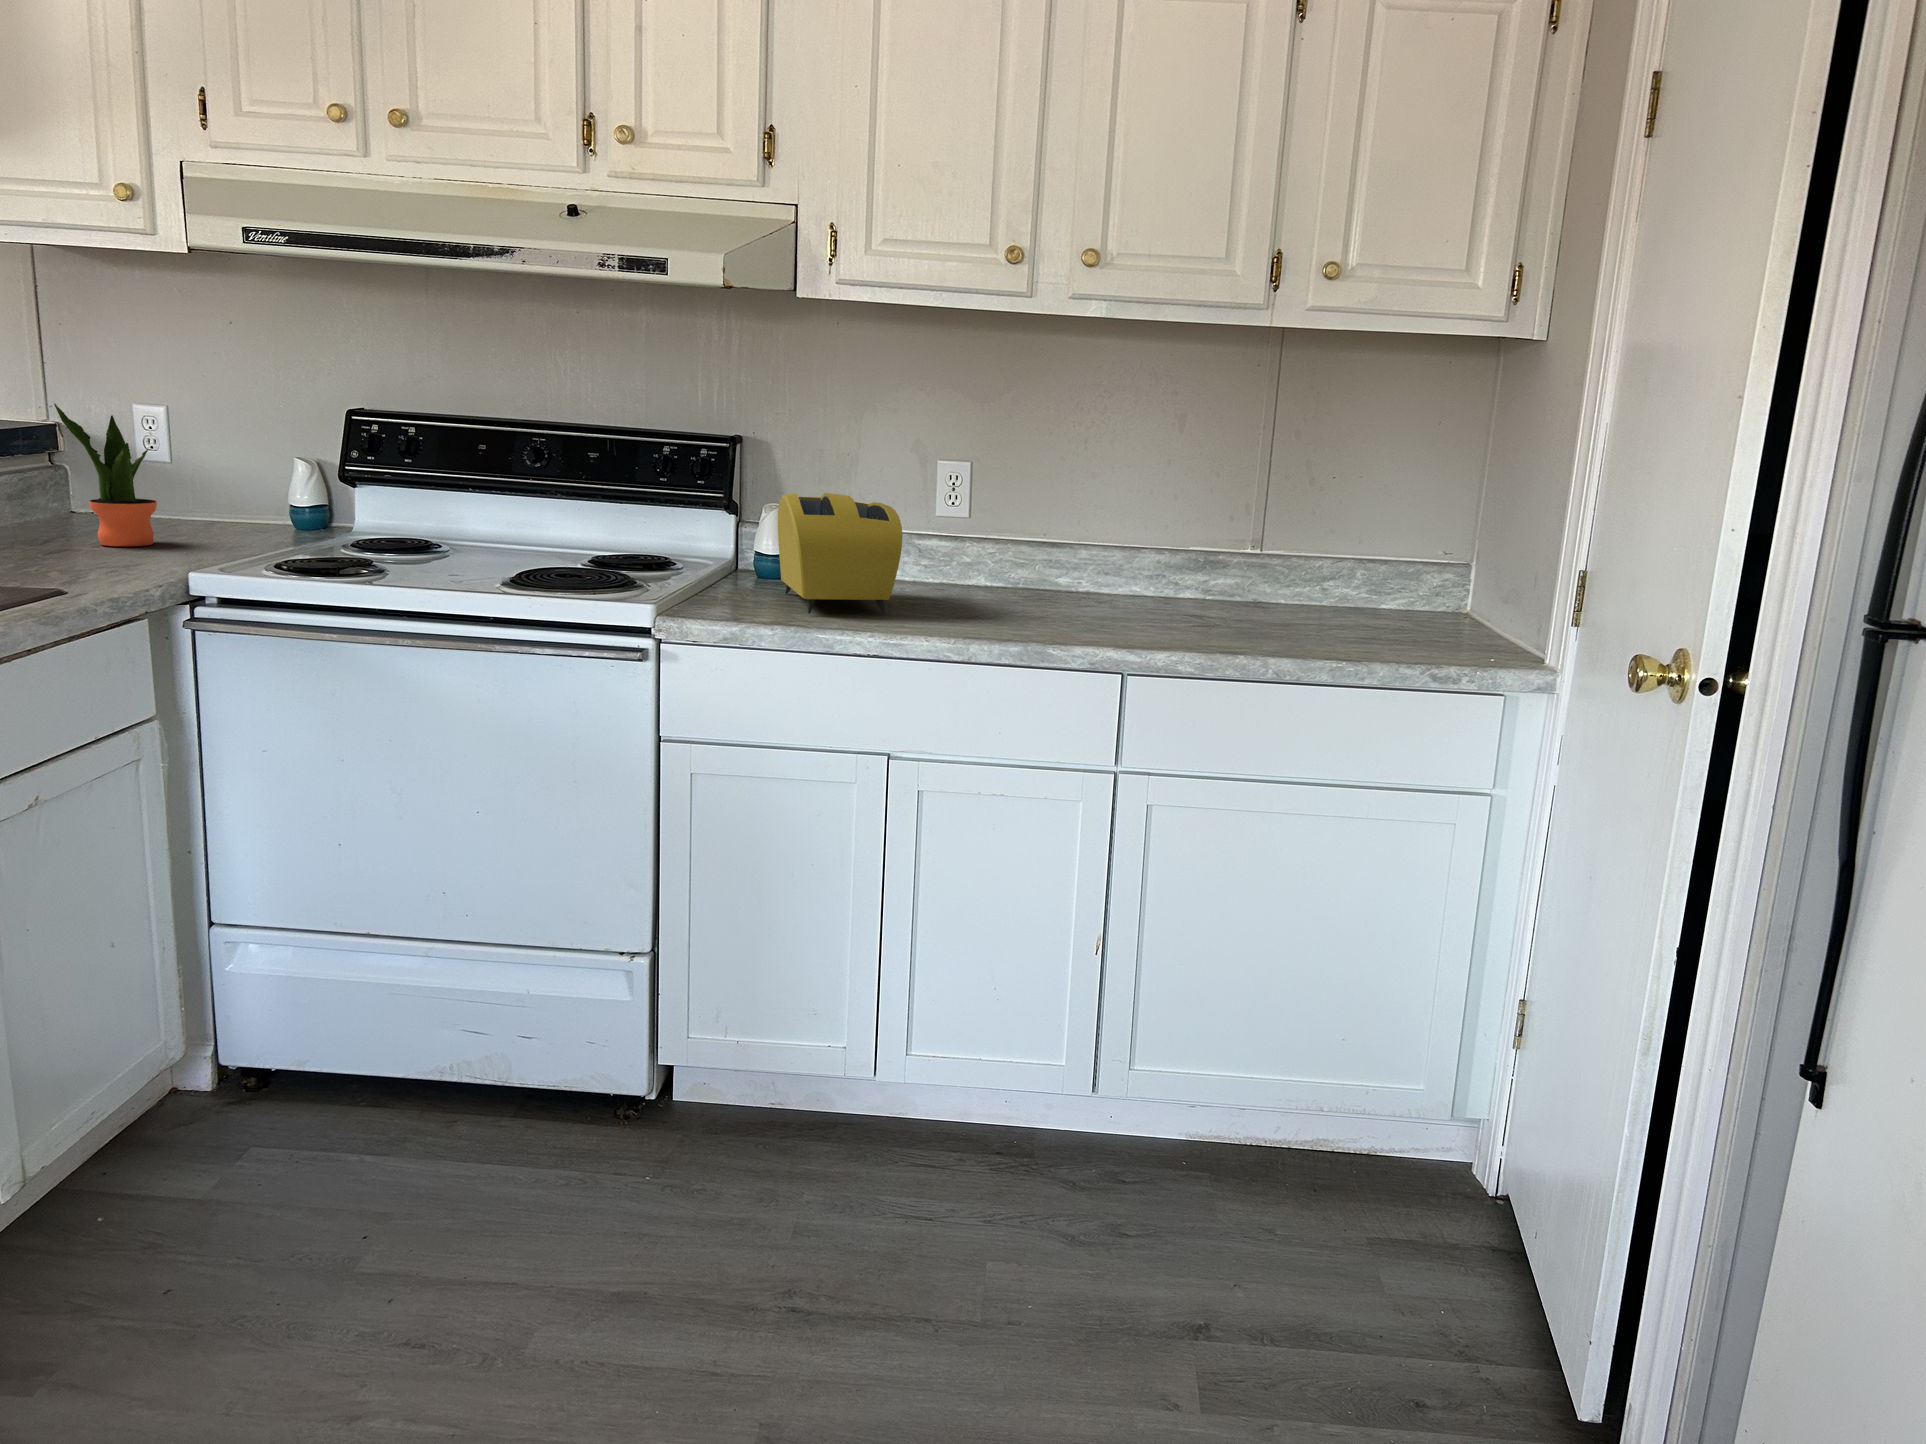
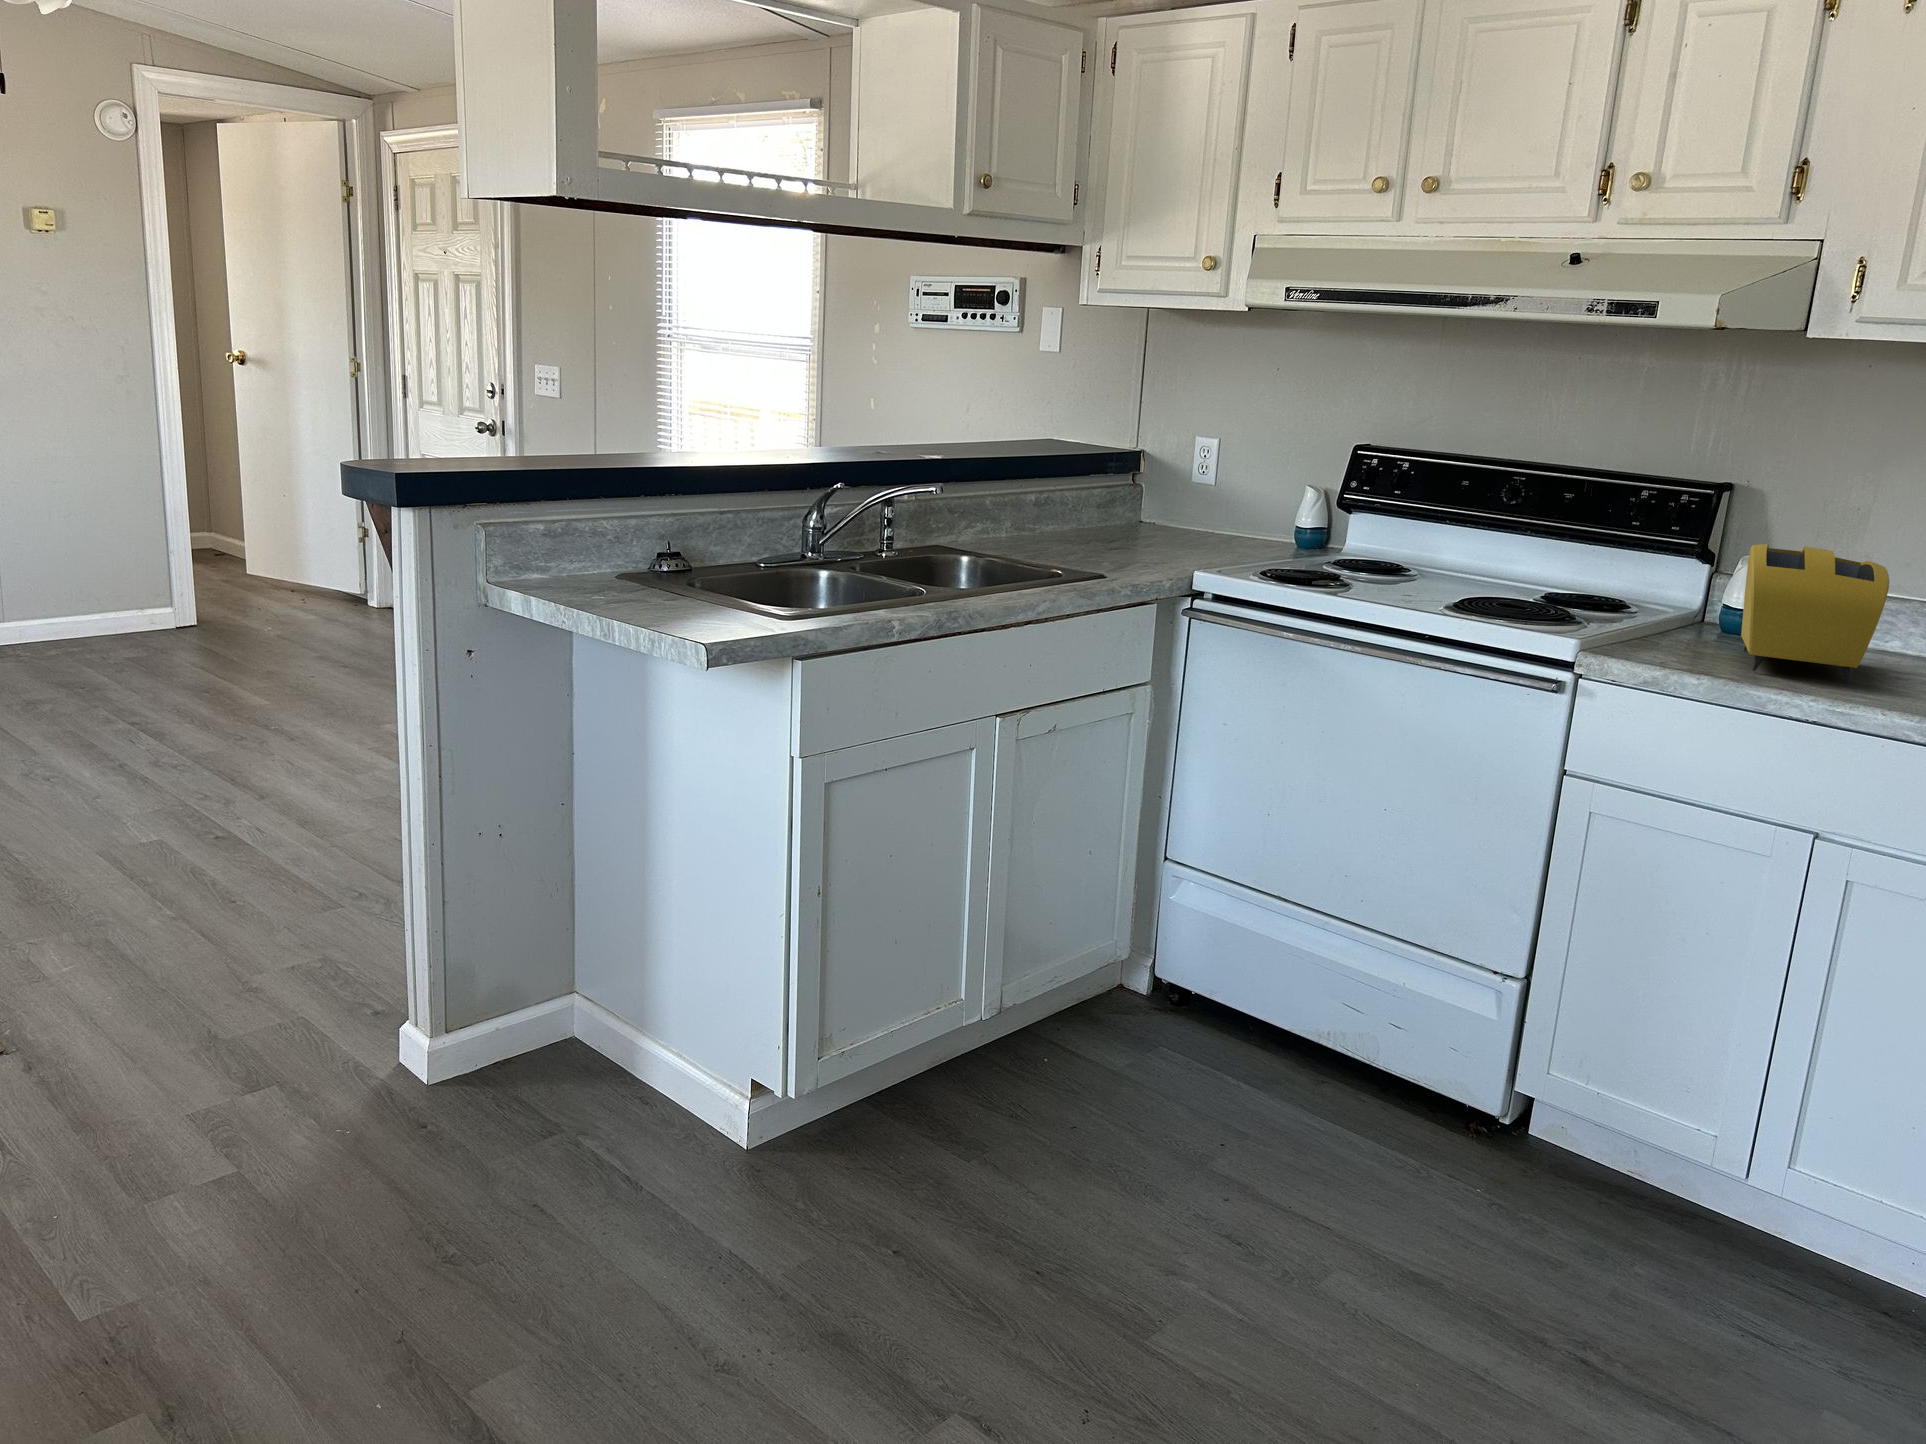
potted plant: present [54,403,157,546] -> none [1136,431,1195,548]

